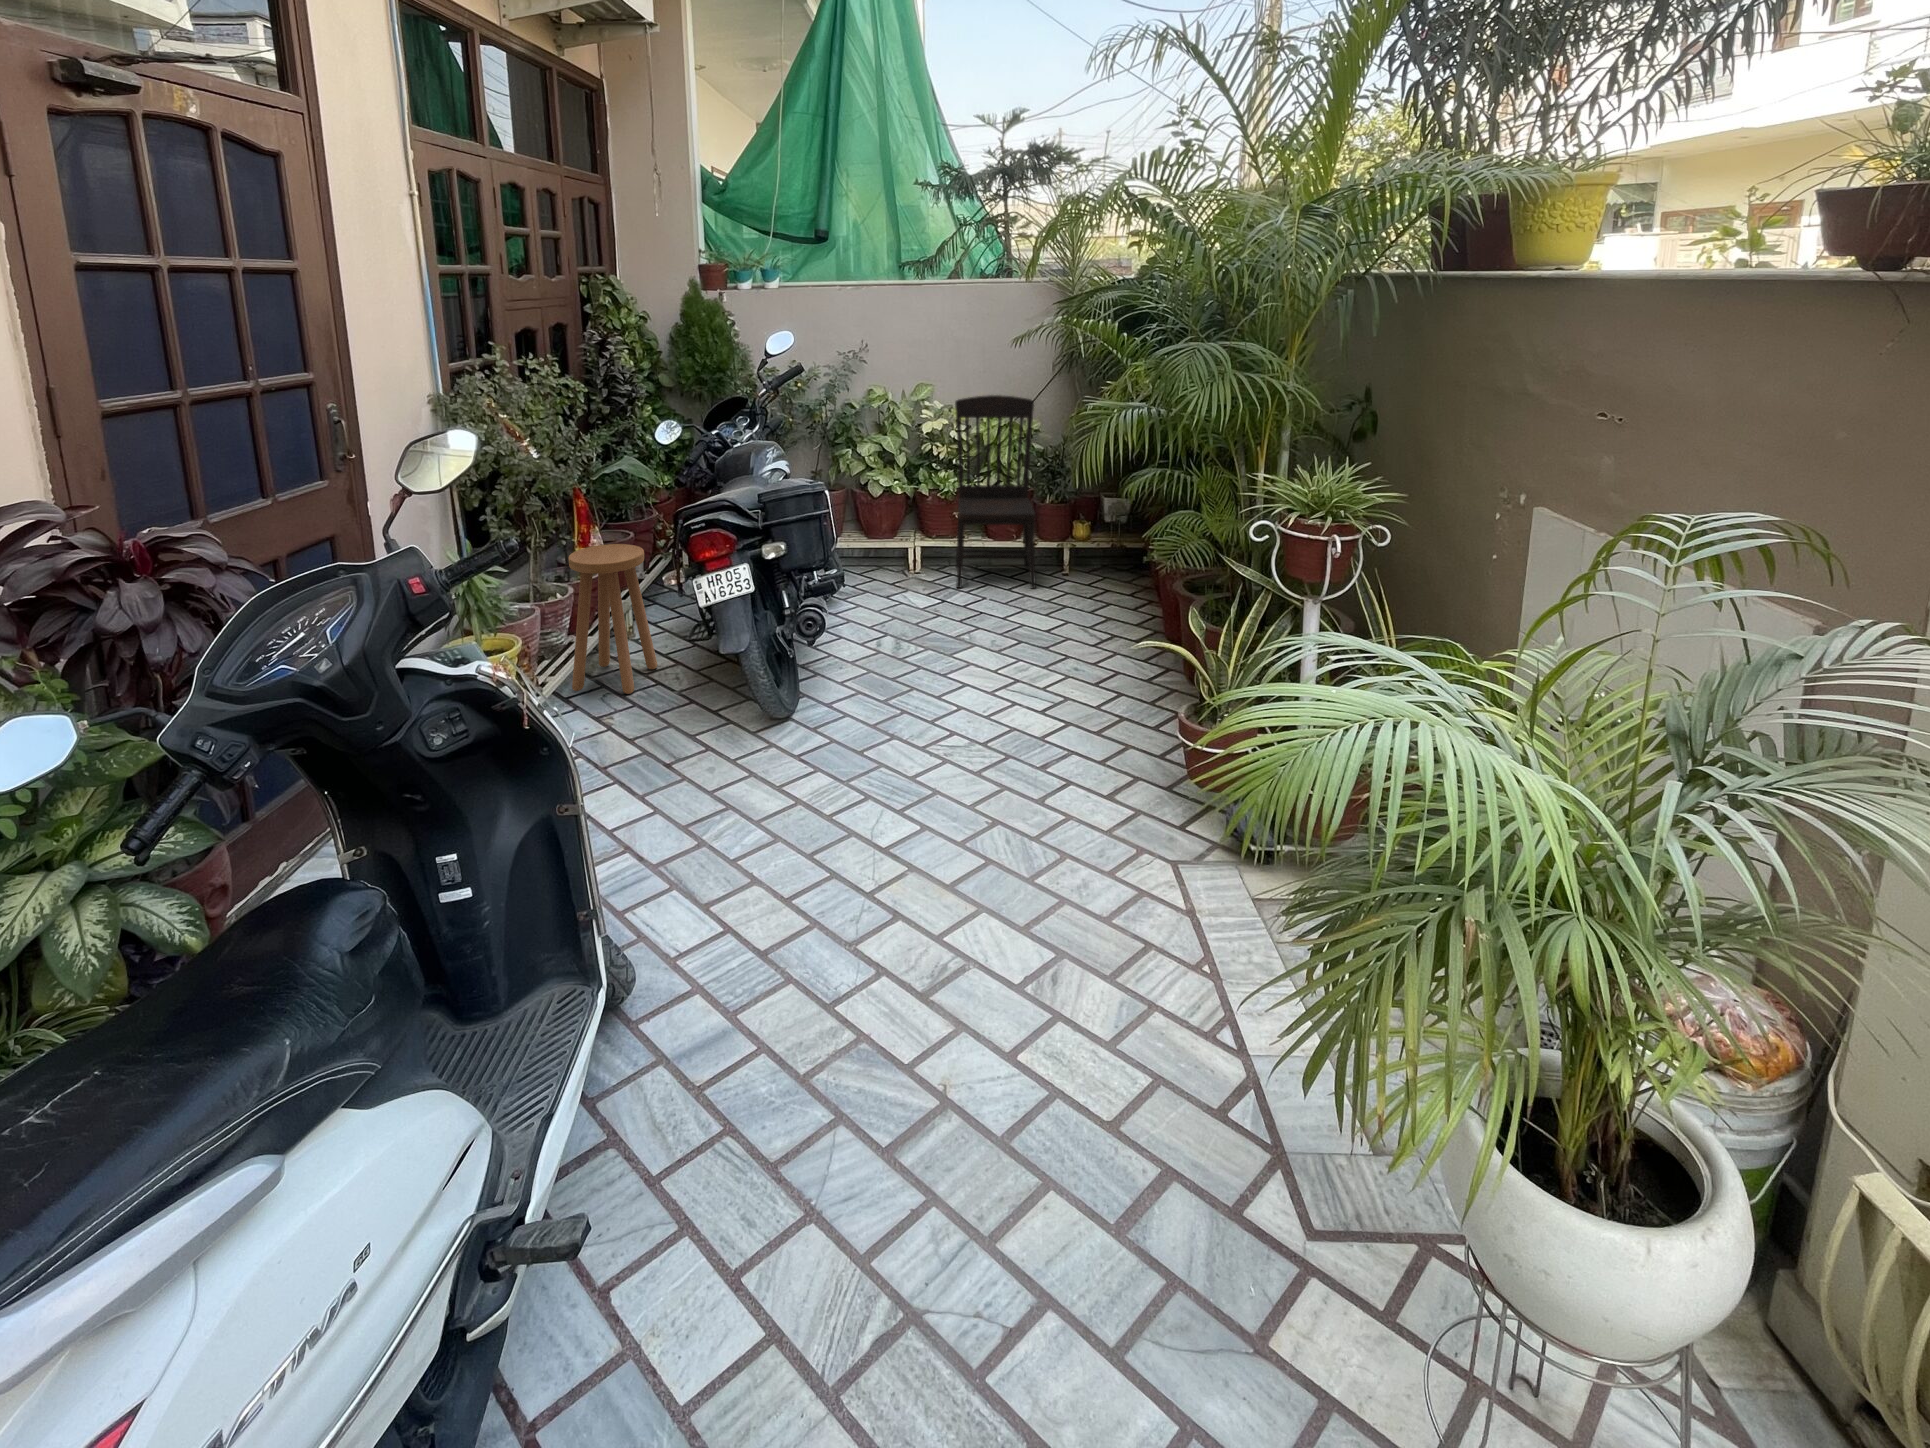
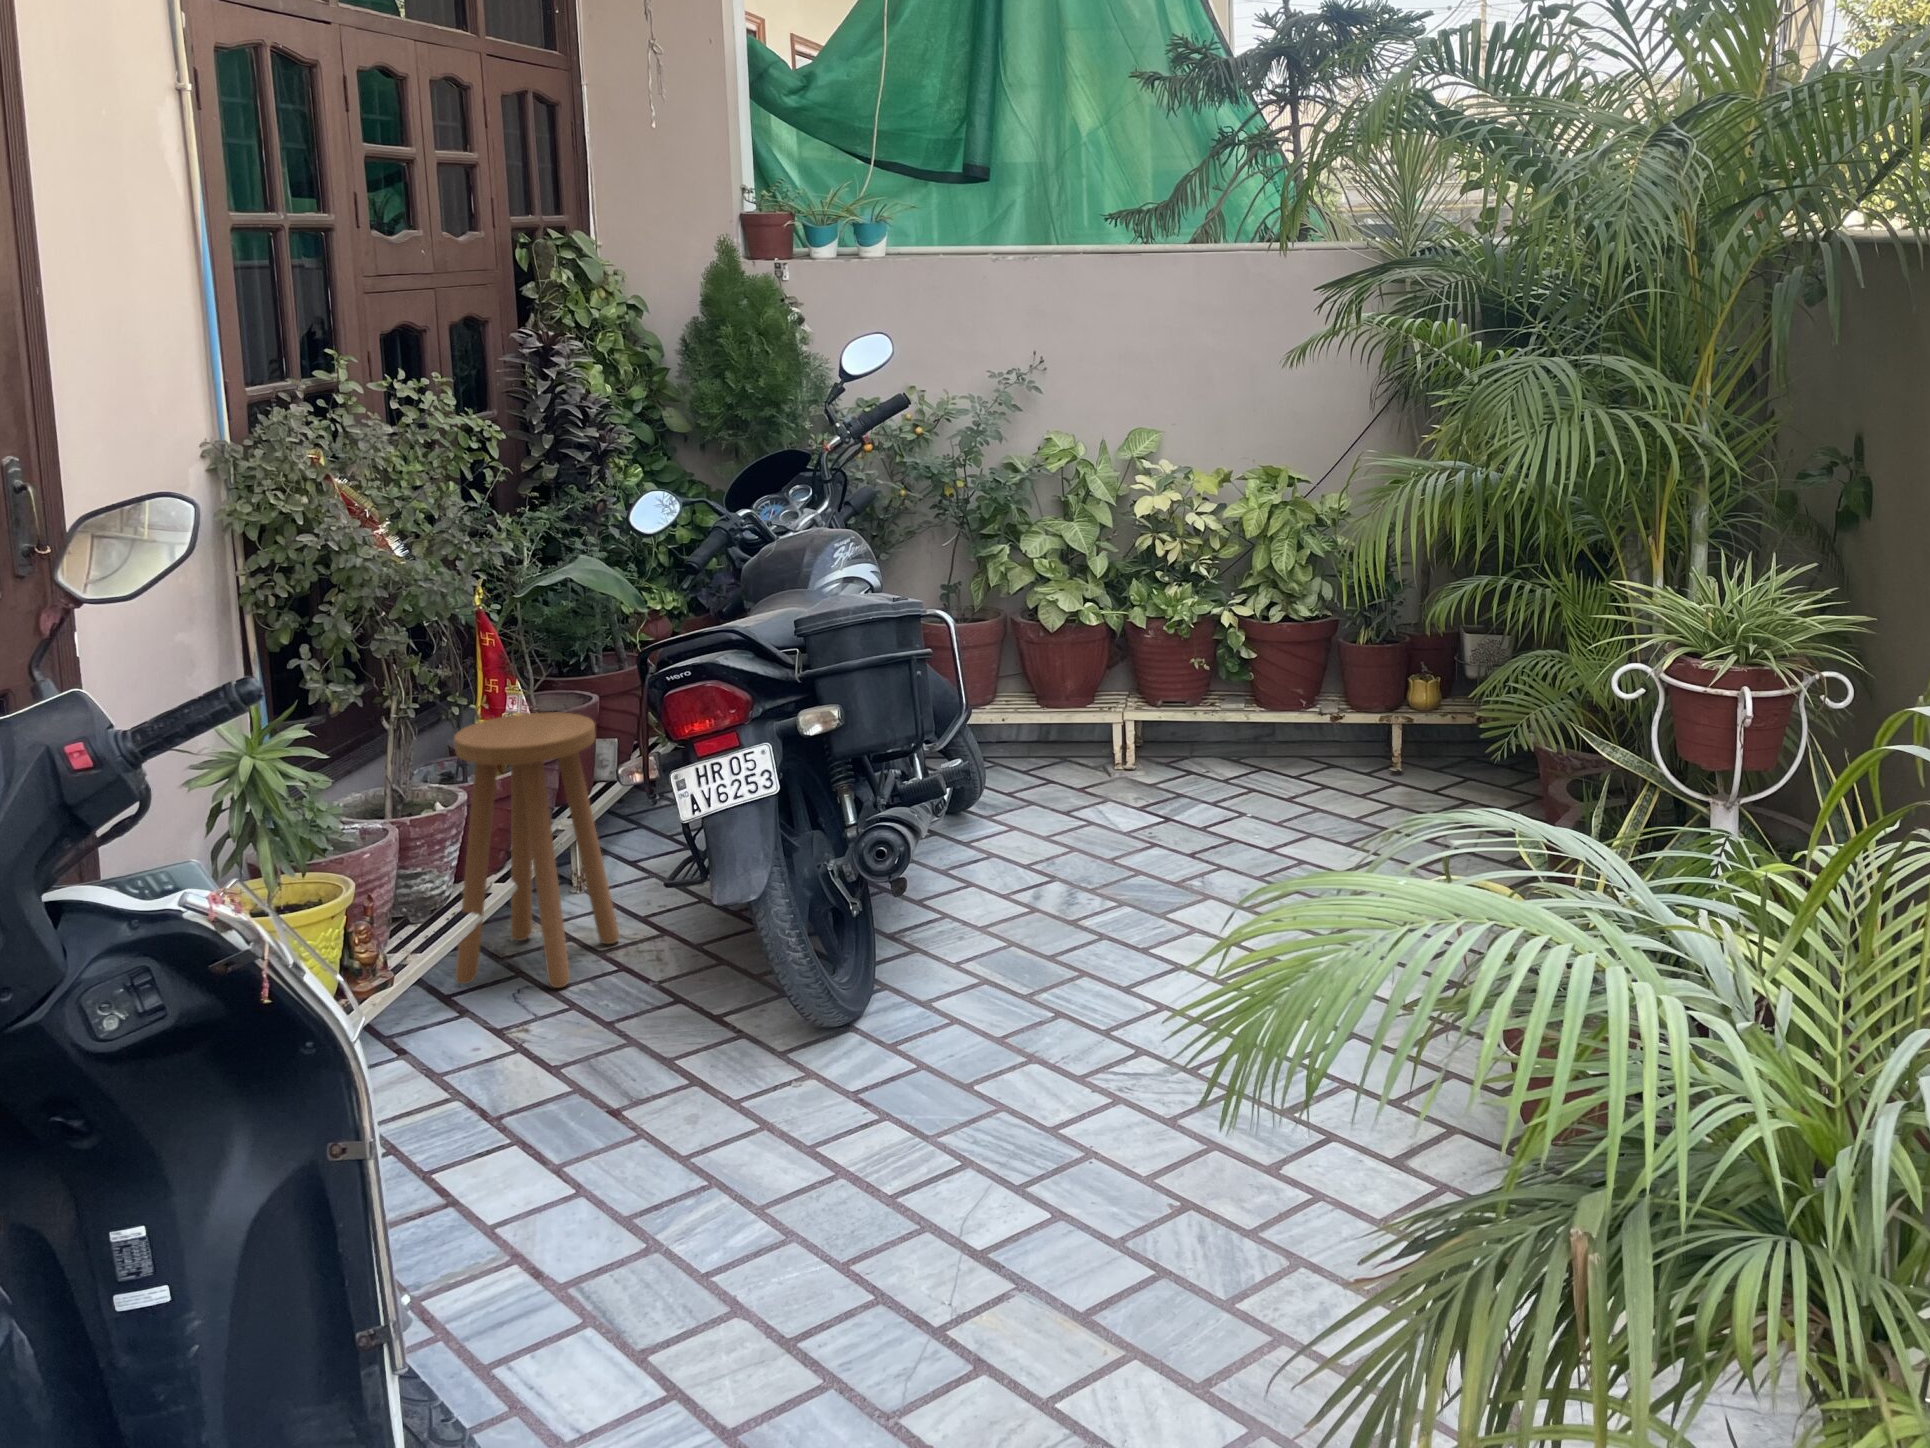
chair: present [955,395,1036,589] -> none [1193,443,1338,796]

